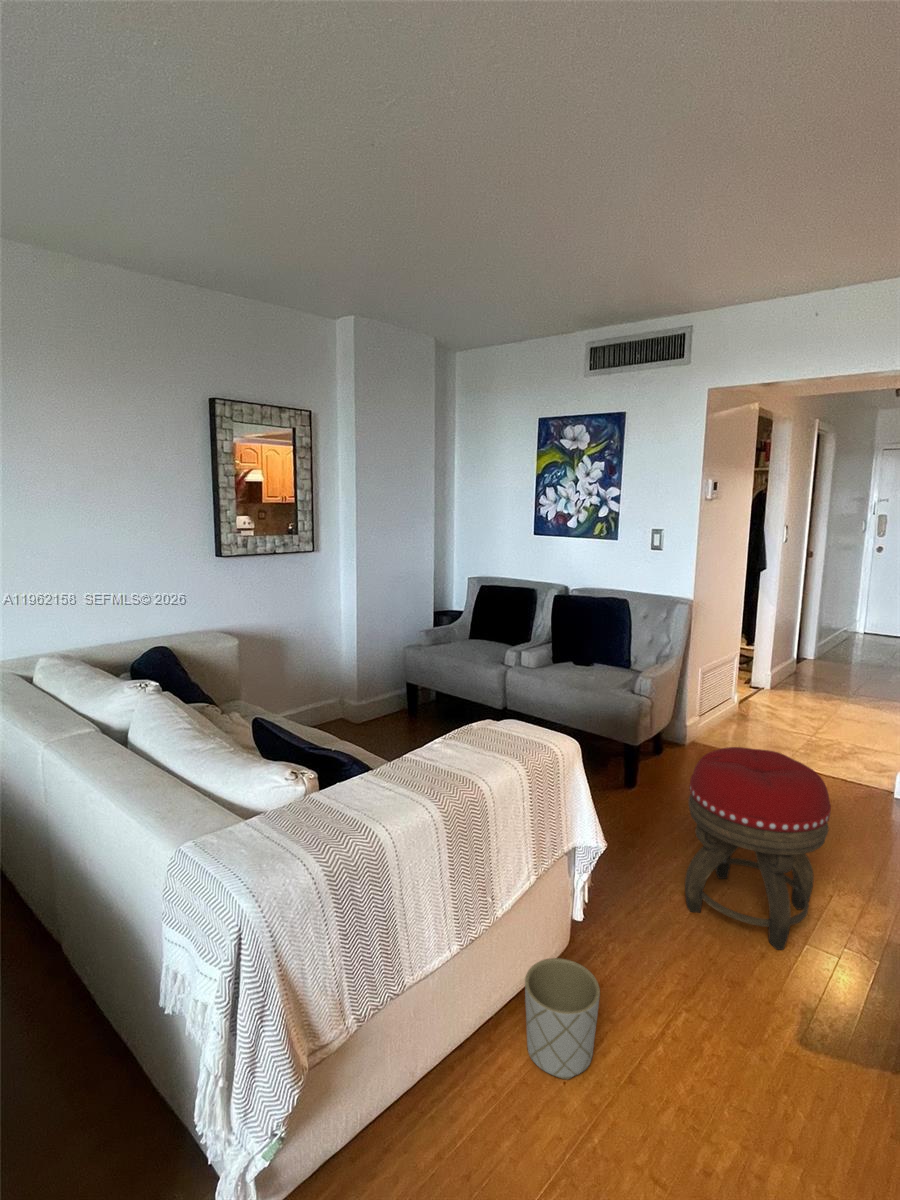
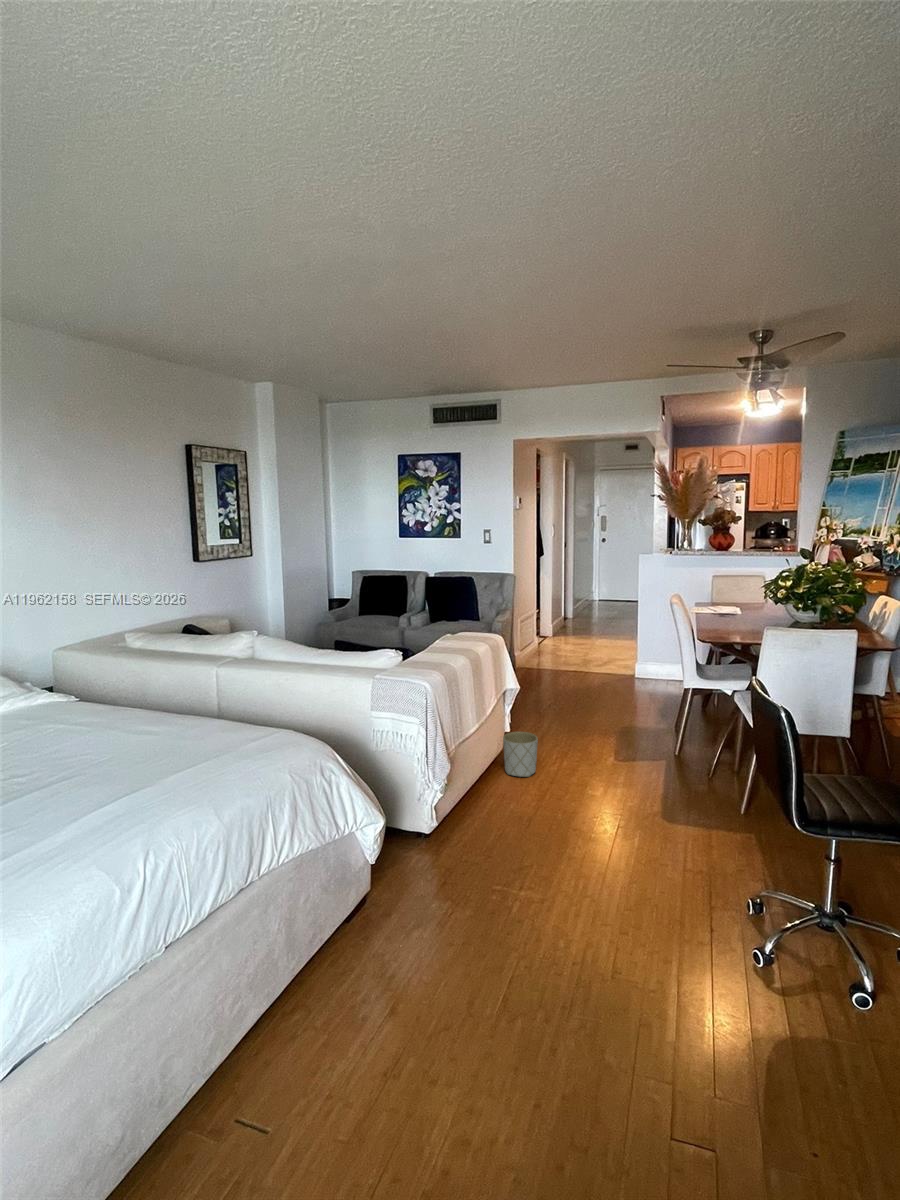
footstool: present [685,747,831,950] -> none [546,639,612,730]

